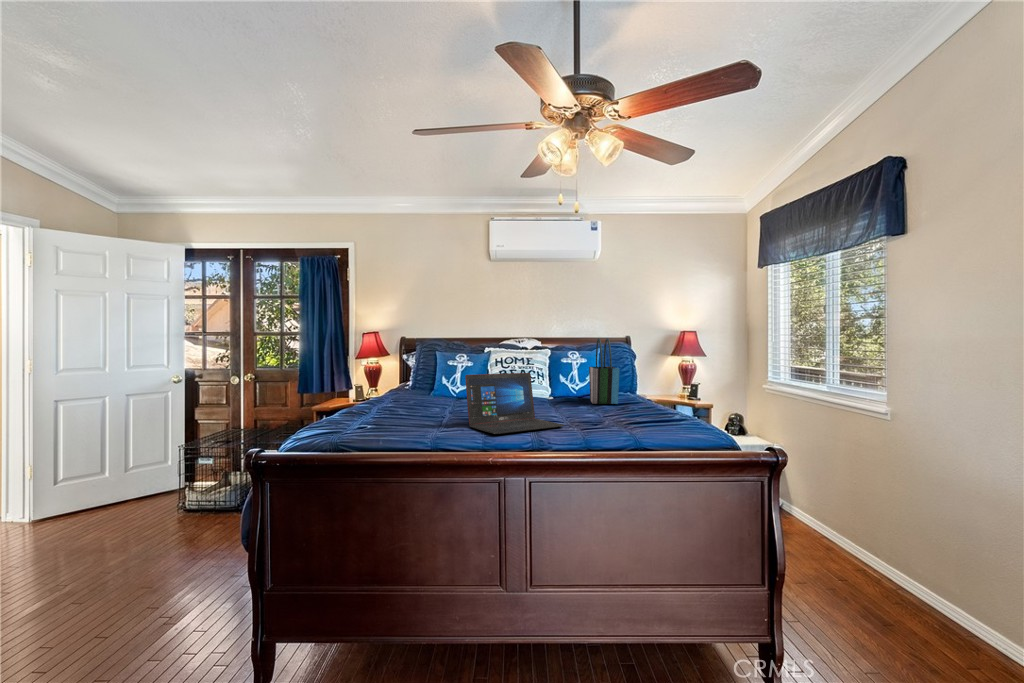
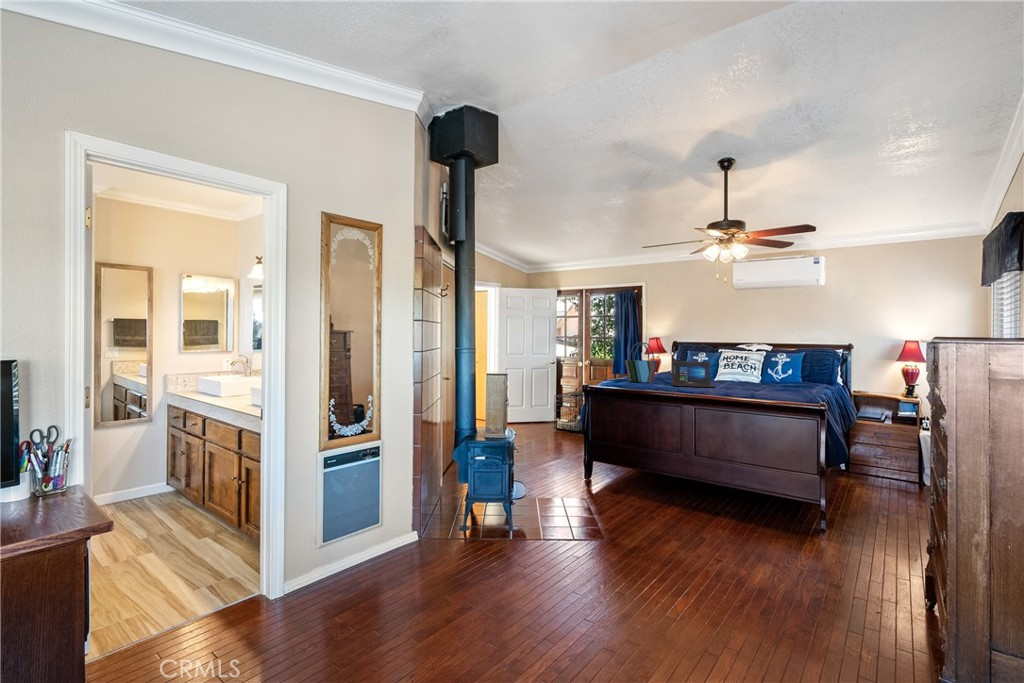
tote bag: present [589,338,620,404] -> present [625,342,658,382]

